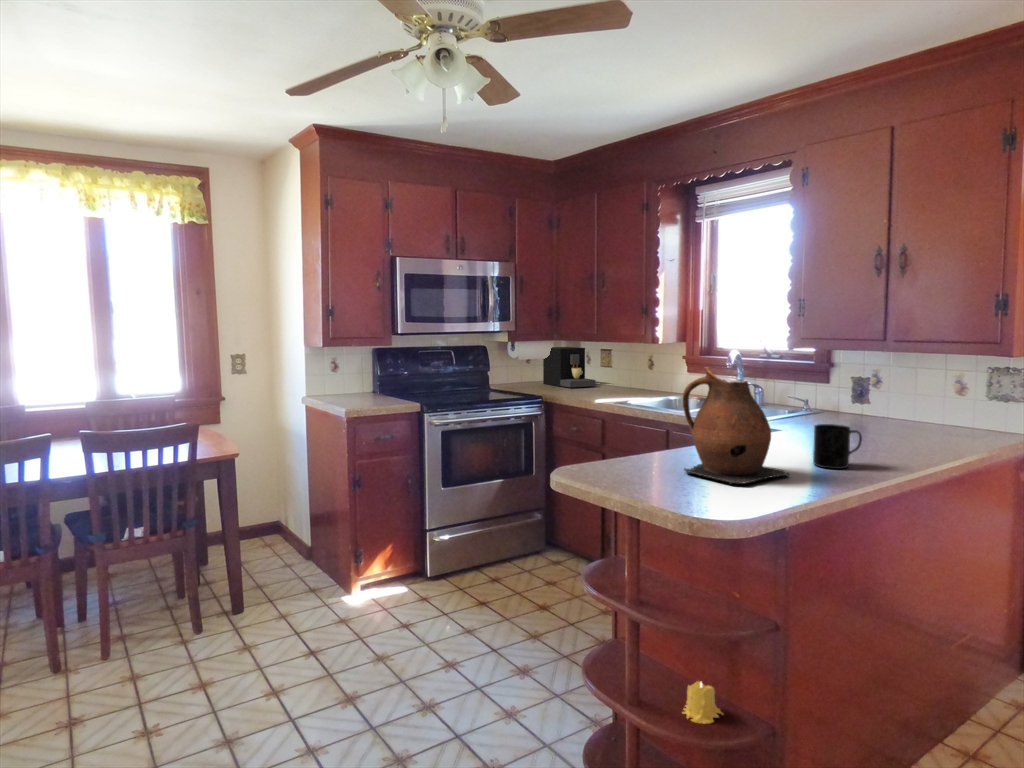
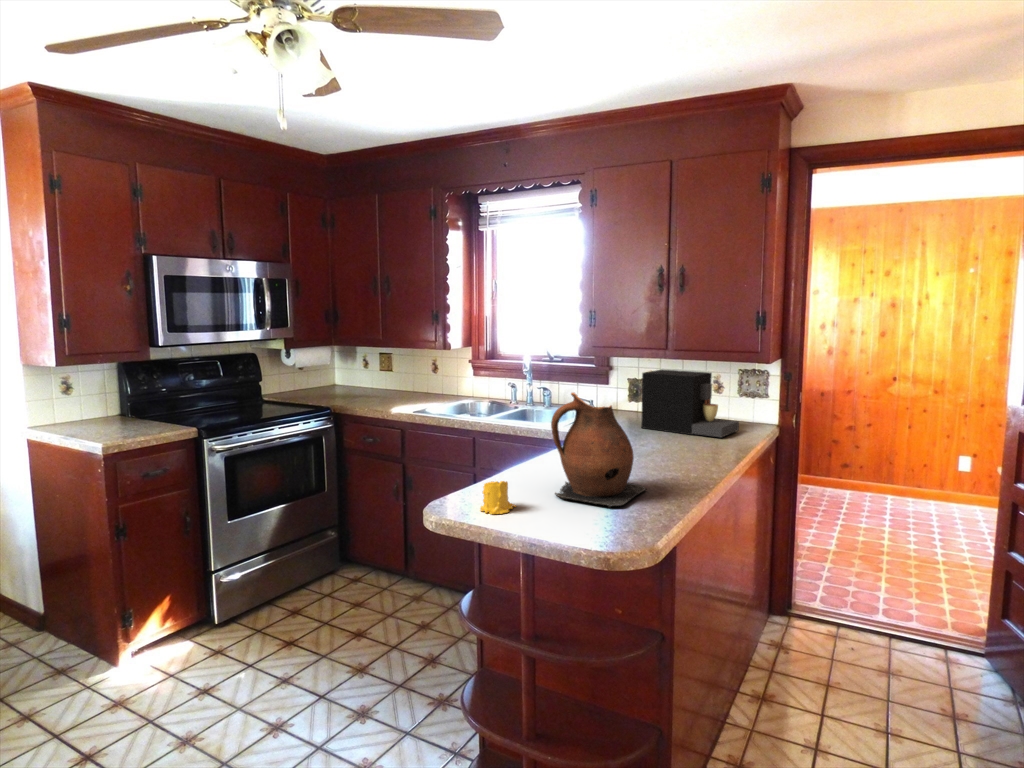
coffee maker: present [543,347,595,387] -> present [641,369,739,437]
mug: present [813,424,862,469] -> none [651,435,690,477]
candle: present [683,681,723,724] -> present [480,481,516,514]

